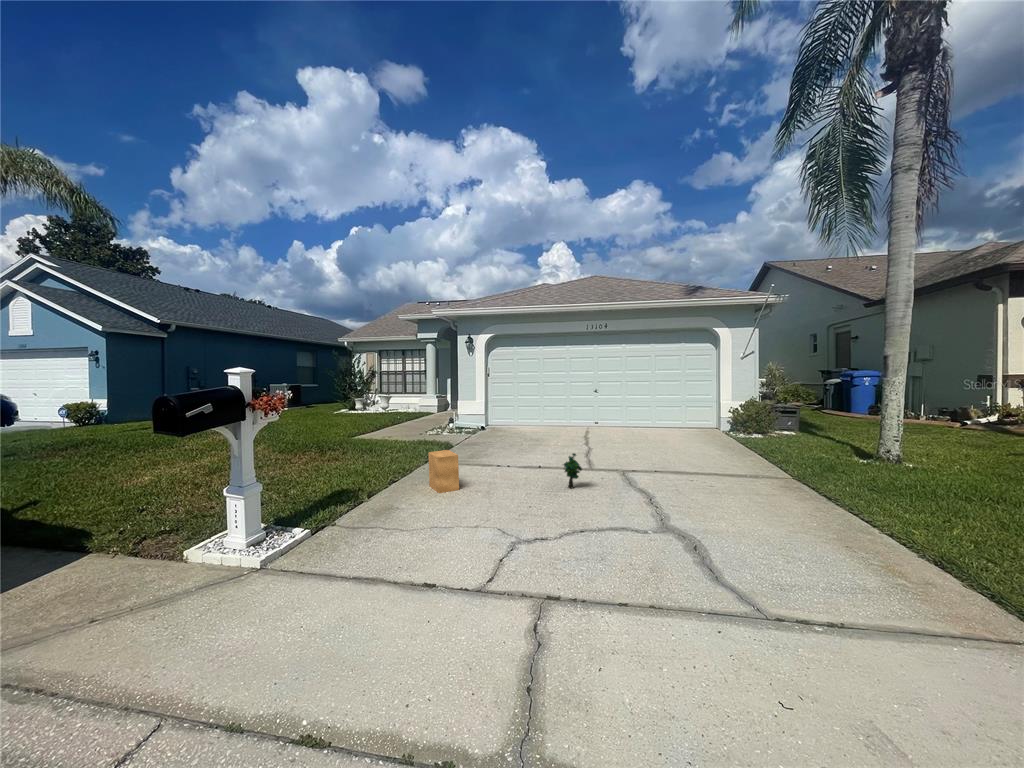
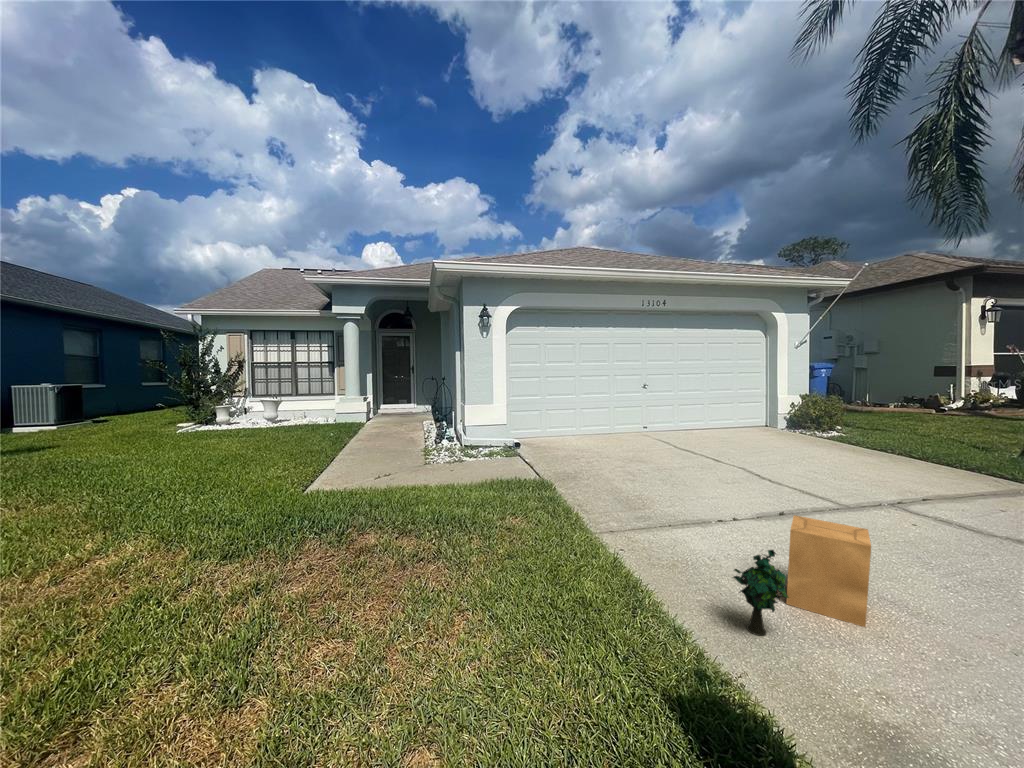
decorative plant: present [563,453,582,488] -> present [733,550,789,636]

